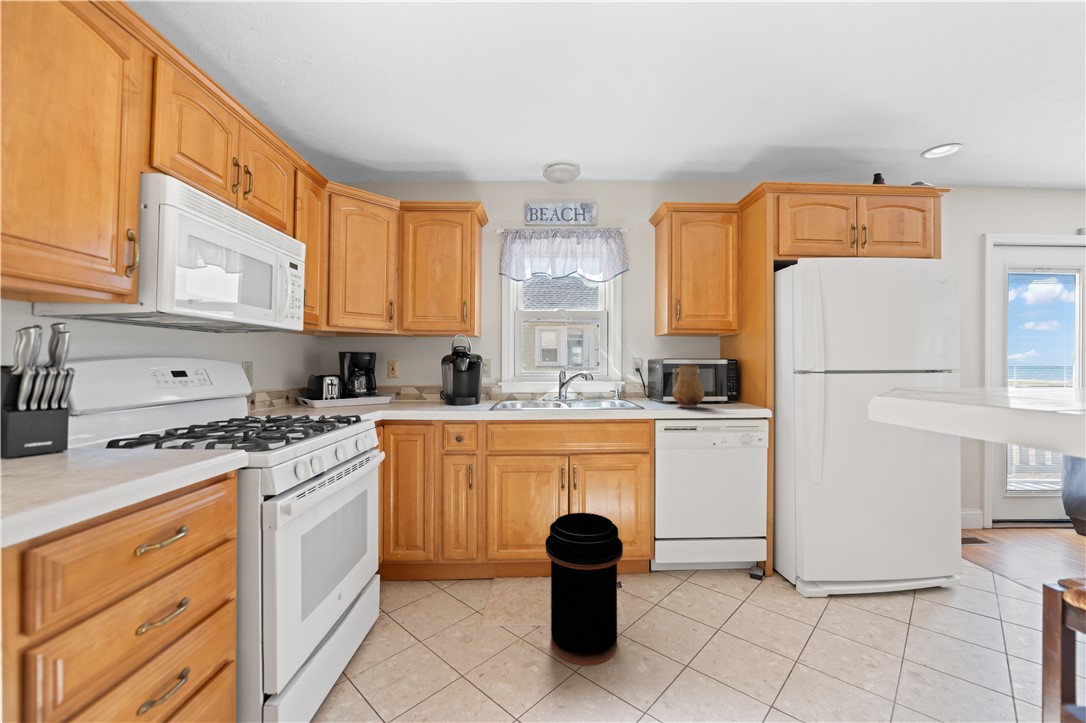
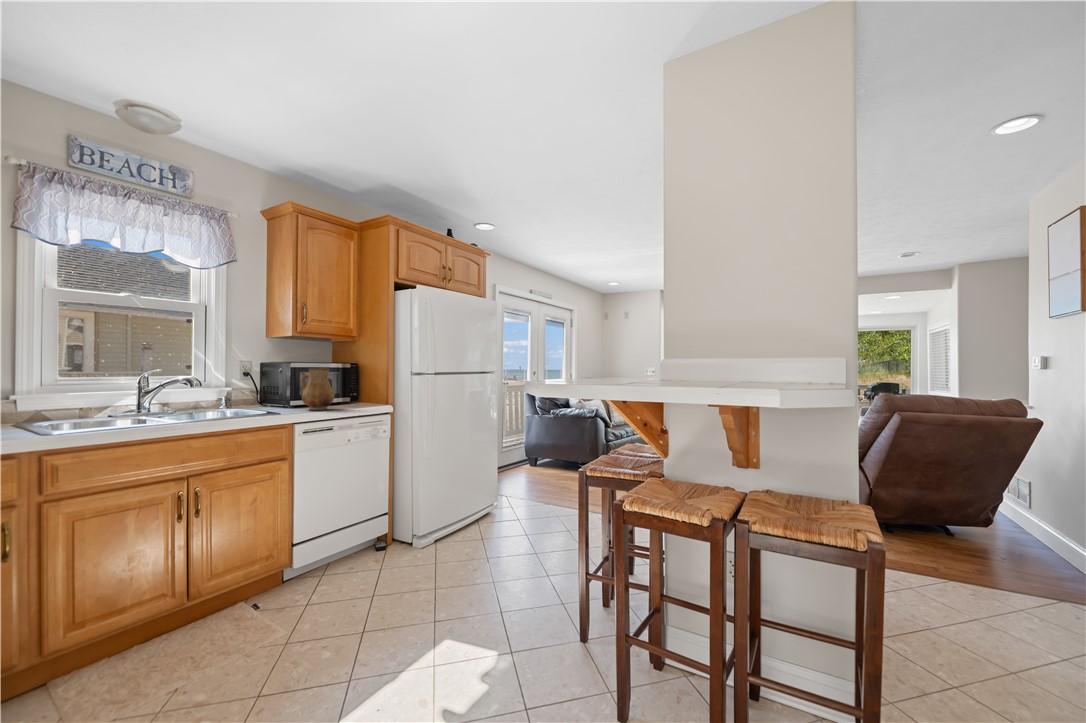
trash can: present [546,513,623,665] -> none [197,527,296,692]

